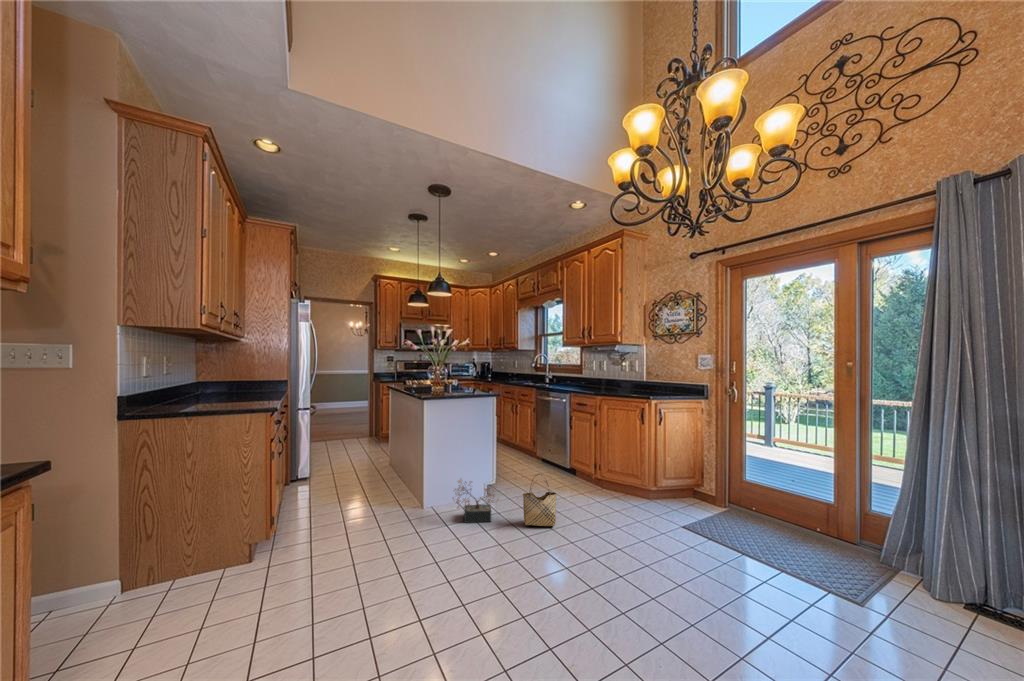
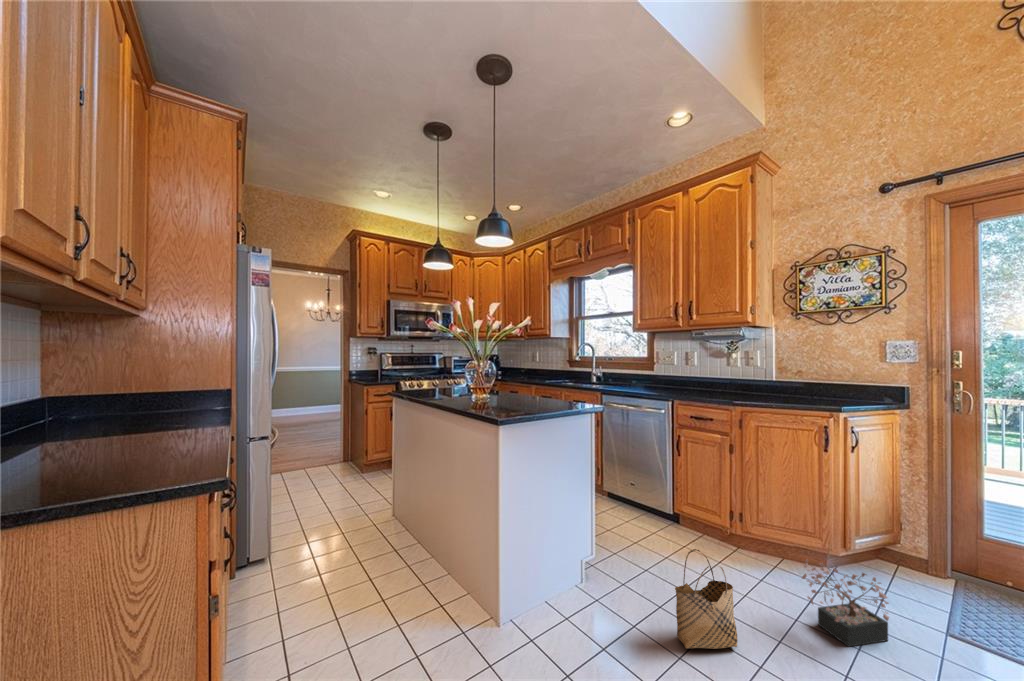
decorative plant: present [453,479,499,523] -> present [802,560,889,647]

